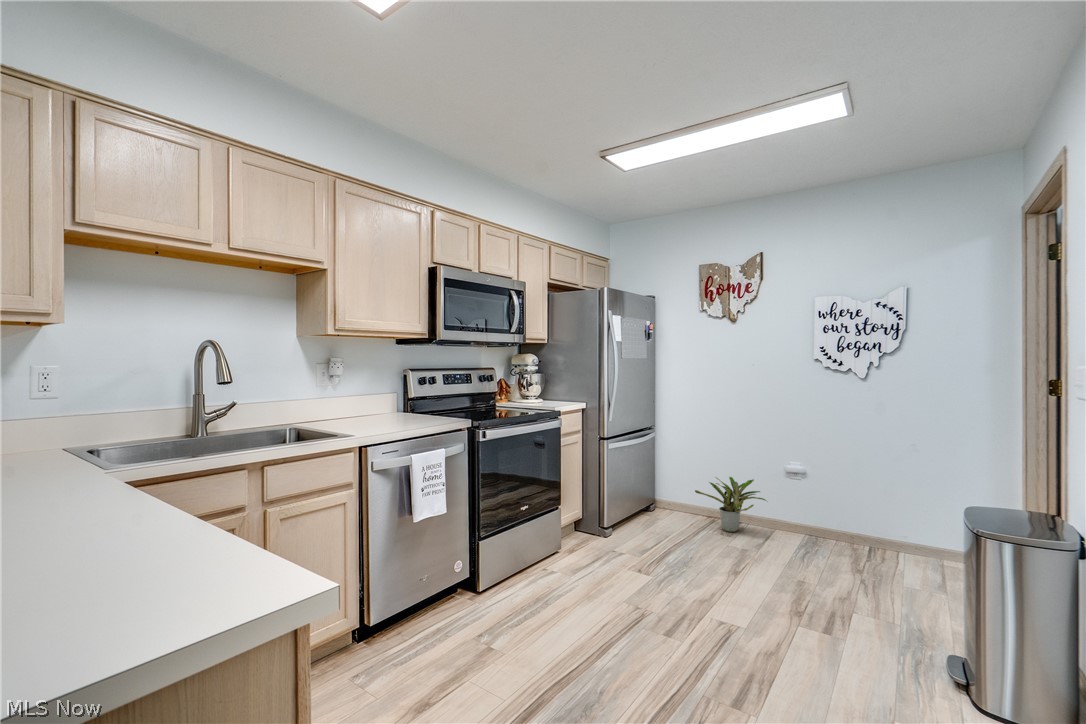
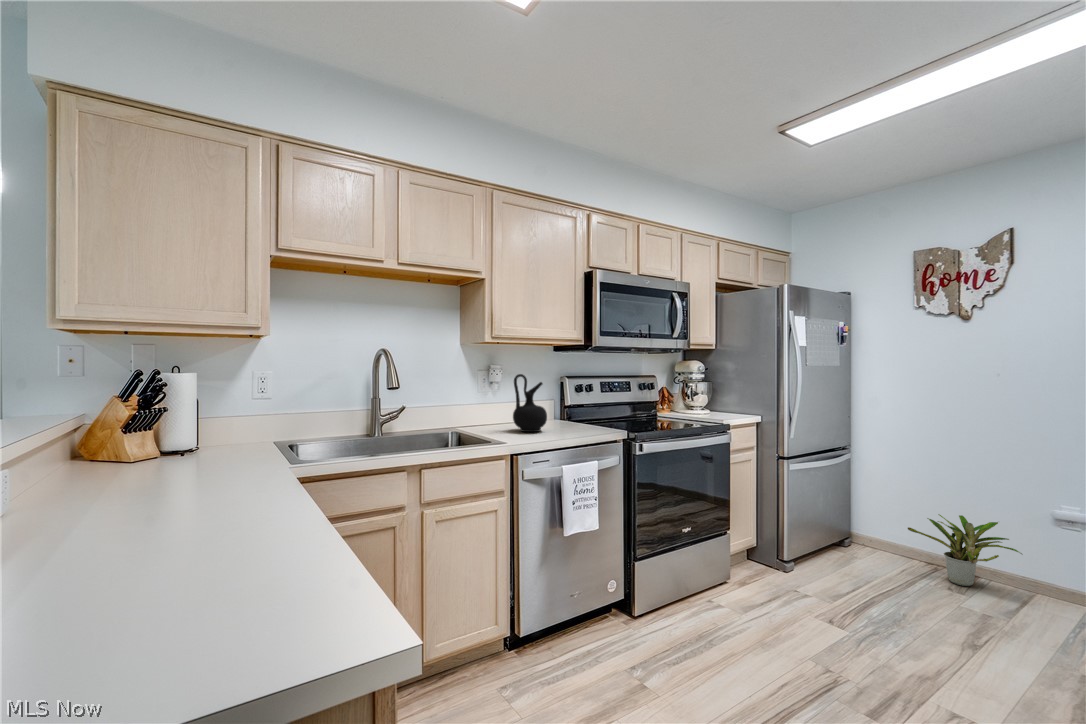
ceramic jug: none [356,367,392,425] -> present [513,374,547,432]

